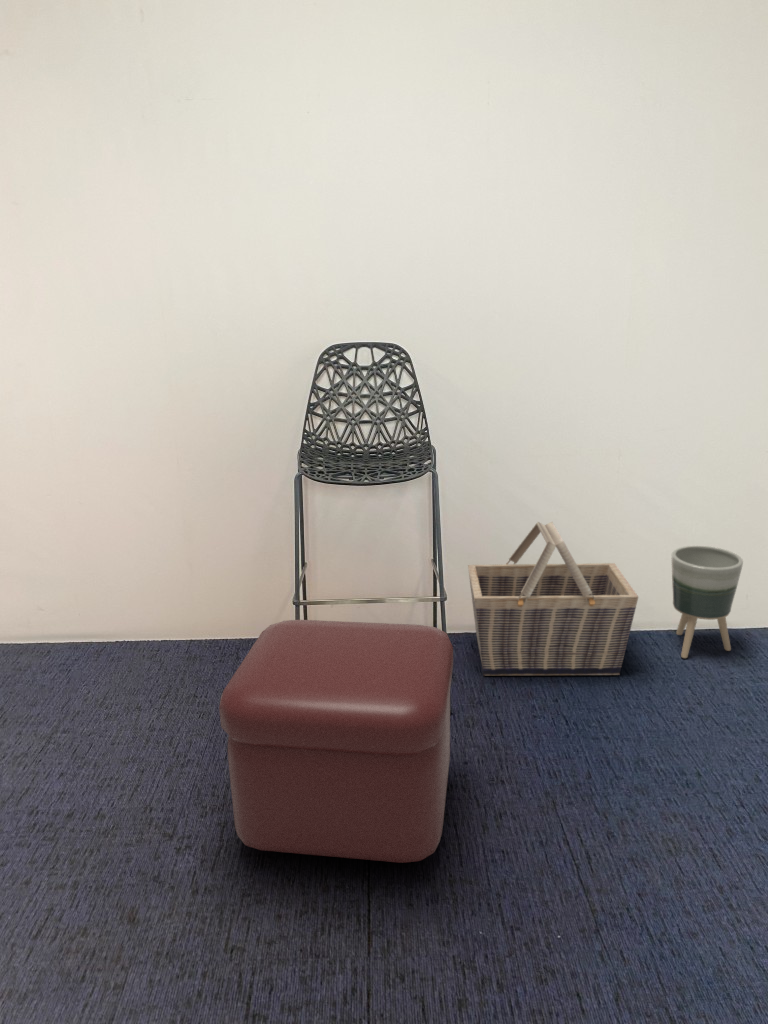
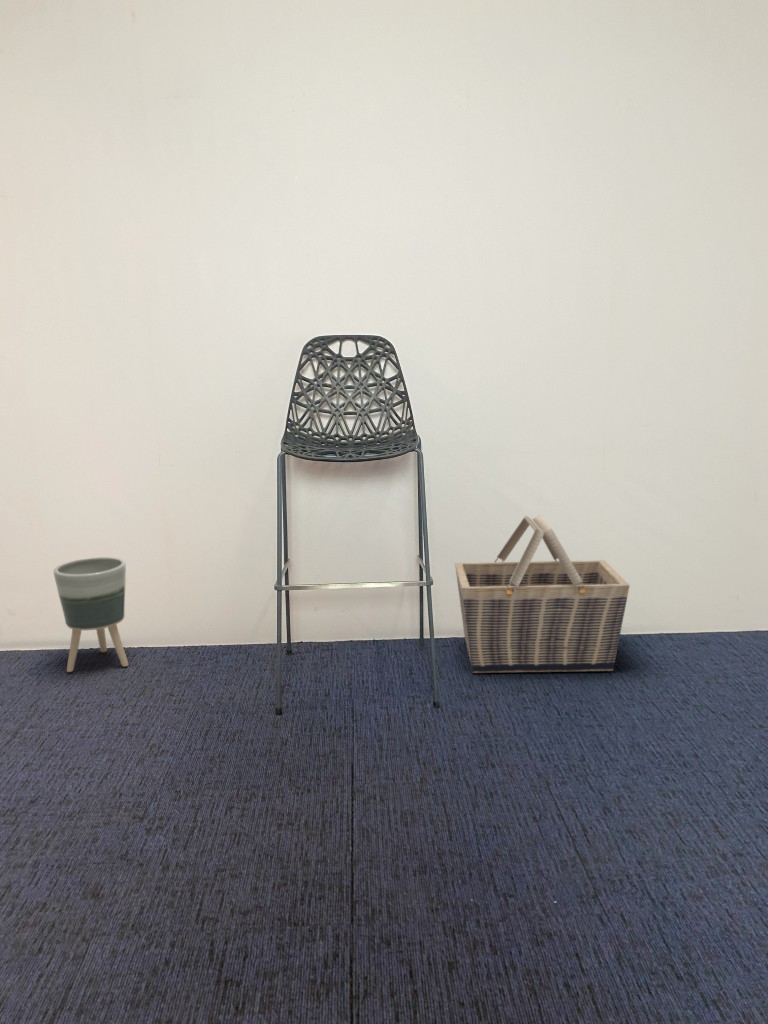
planter: present [672,546,743,658] -> present [54,557,128,672]
ottoman: present [219,620,453,863] -> none [195,596,440,836]

